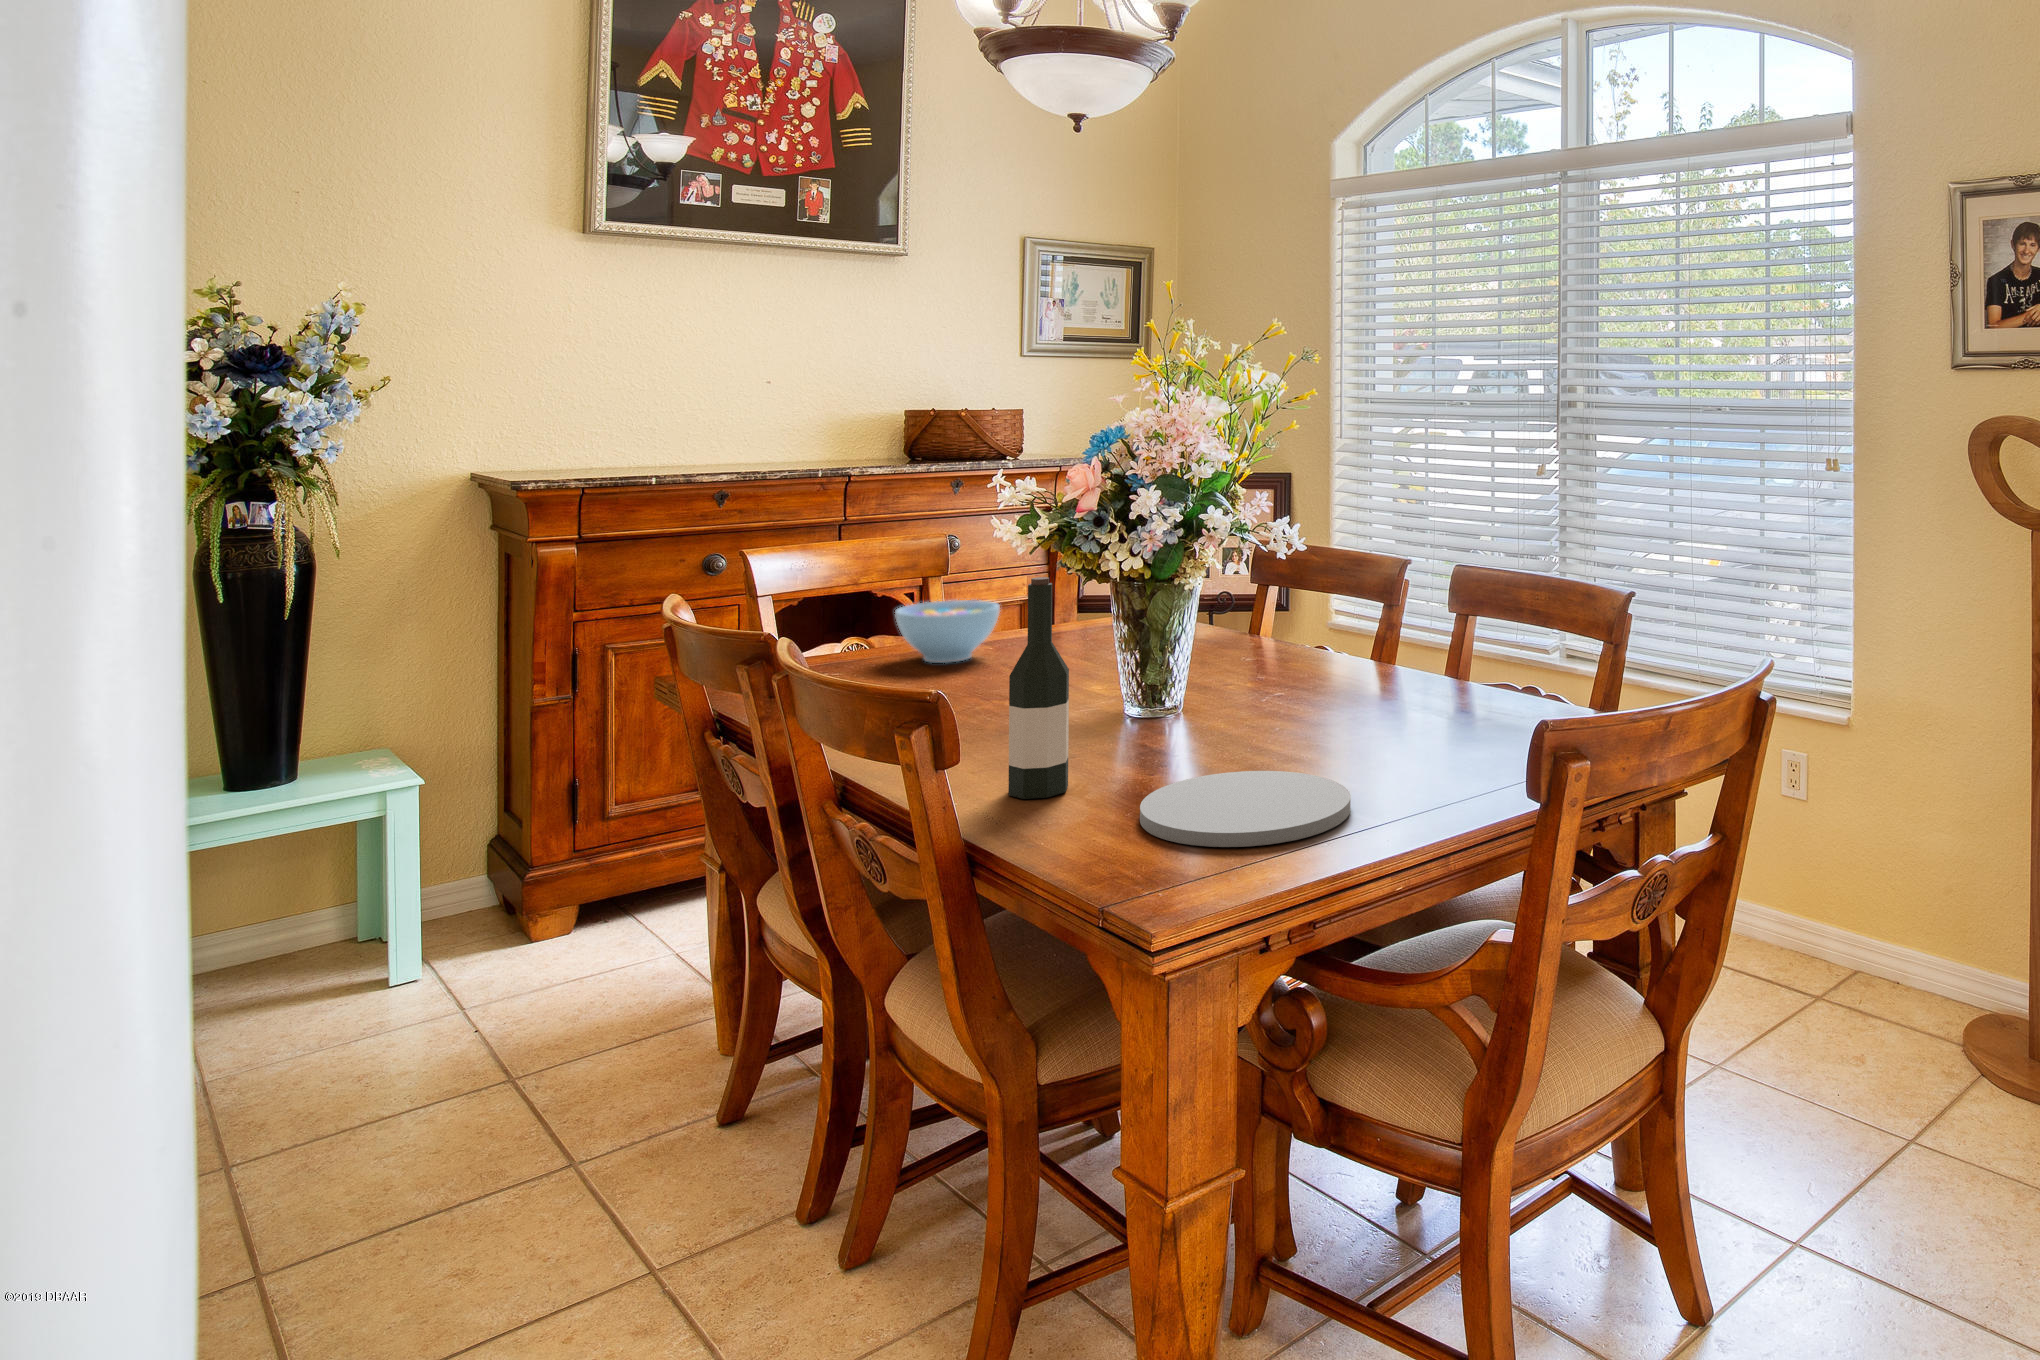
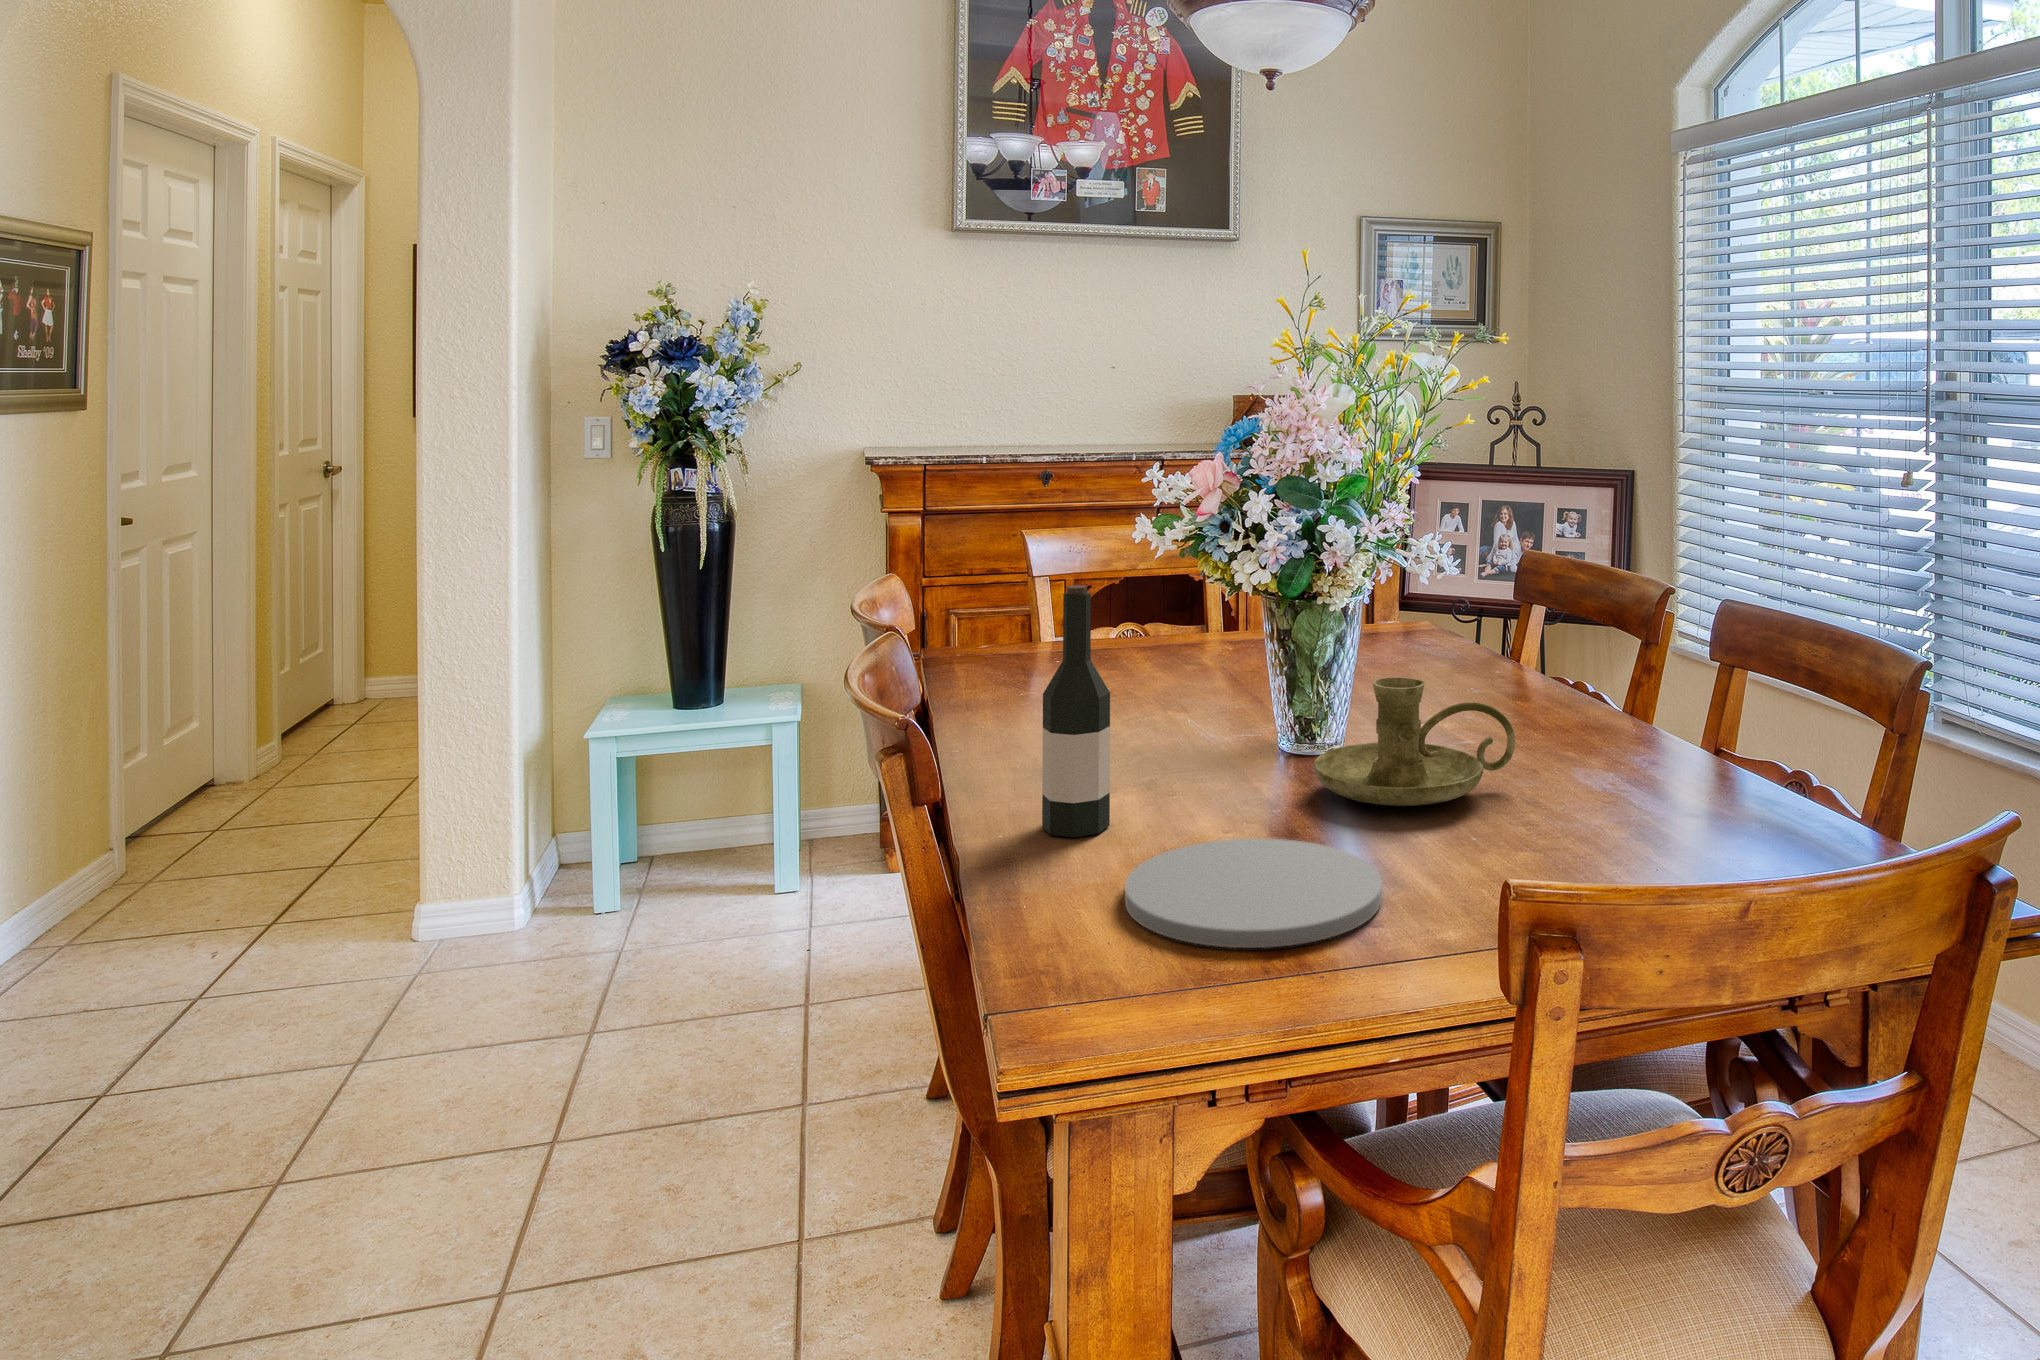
bowl: present [895,600,1000,663] -> none [1106,596,1210,662]
candle holder: none [1212,638,1366,741] -> present [1314,677,1515,806]

